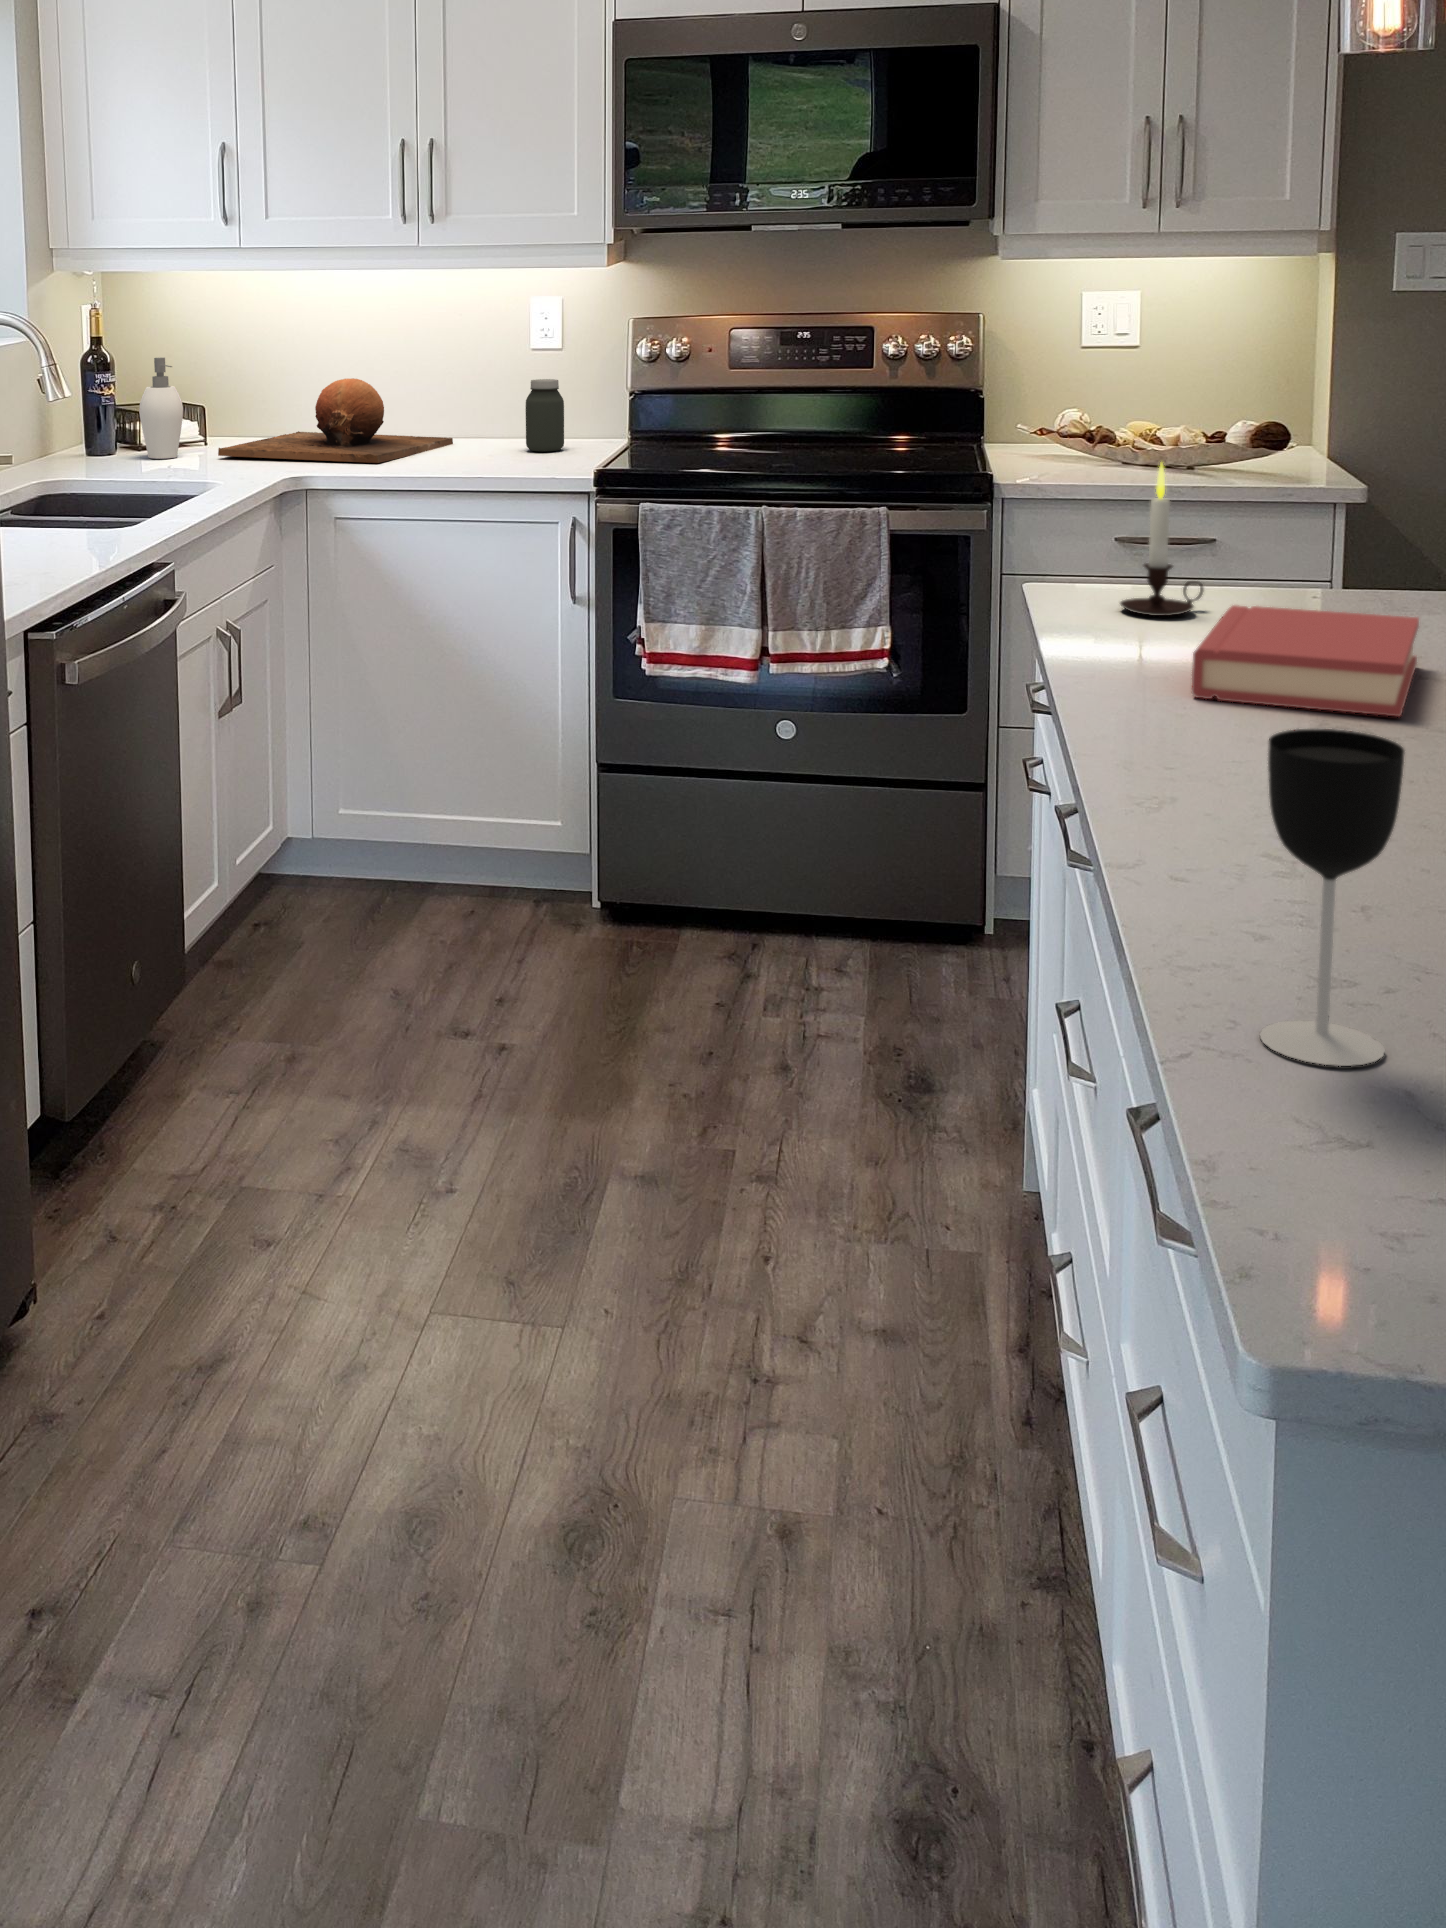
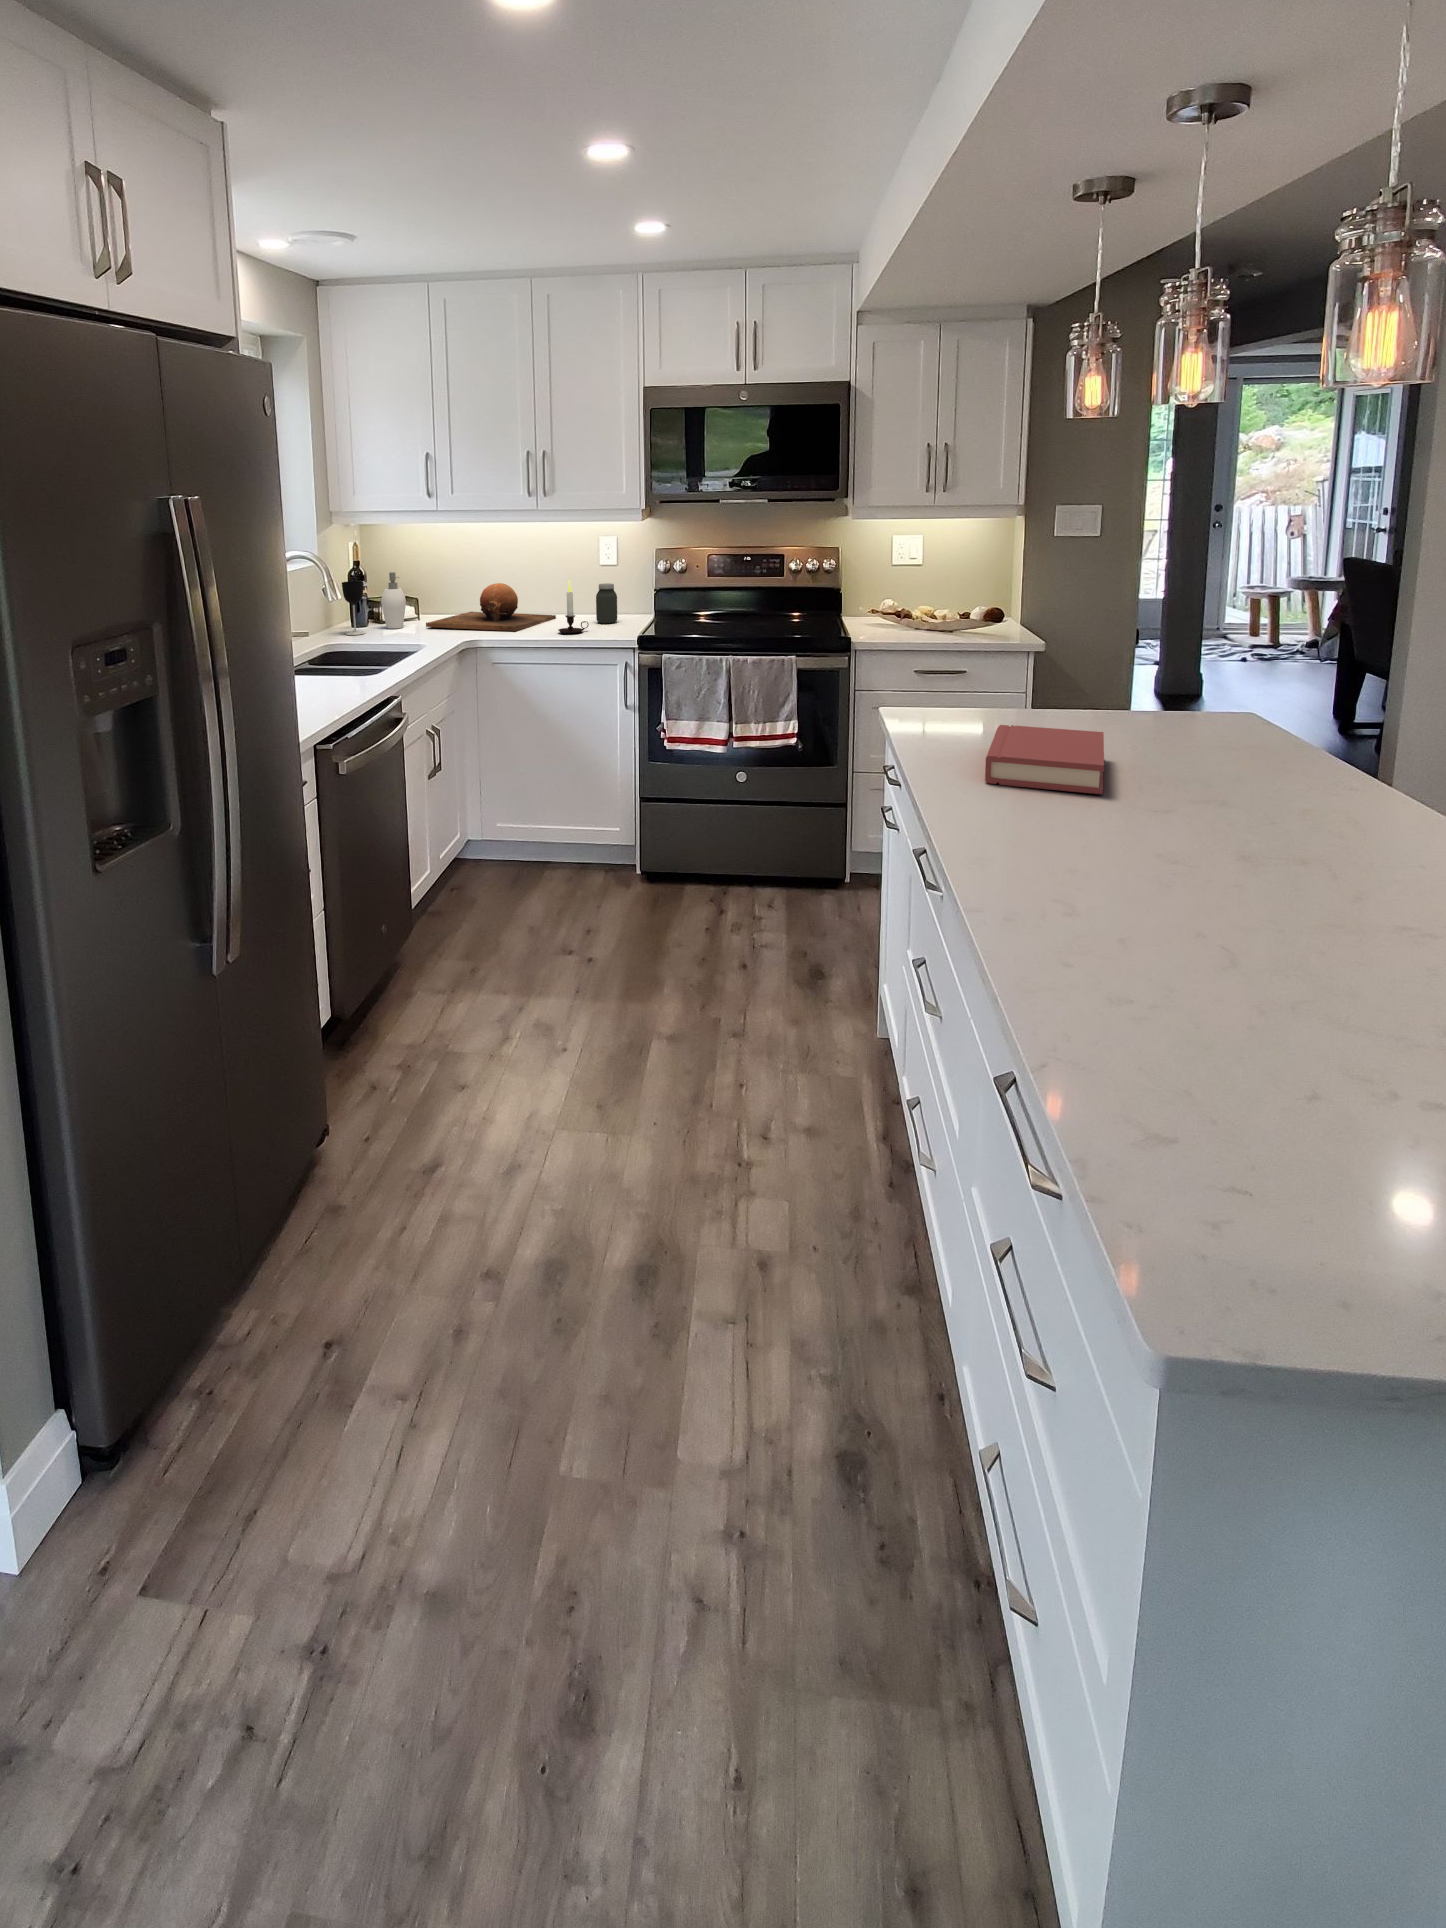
candle: present [1120,463,1203,616] -> present [558,579,589,633]
wine glass: present [1260,729,1405,1066] -> present [342,581,365,635]

